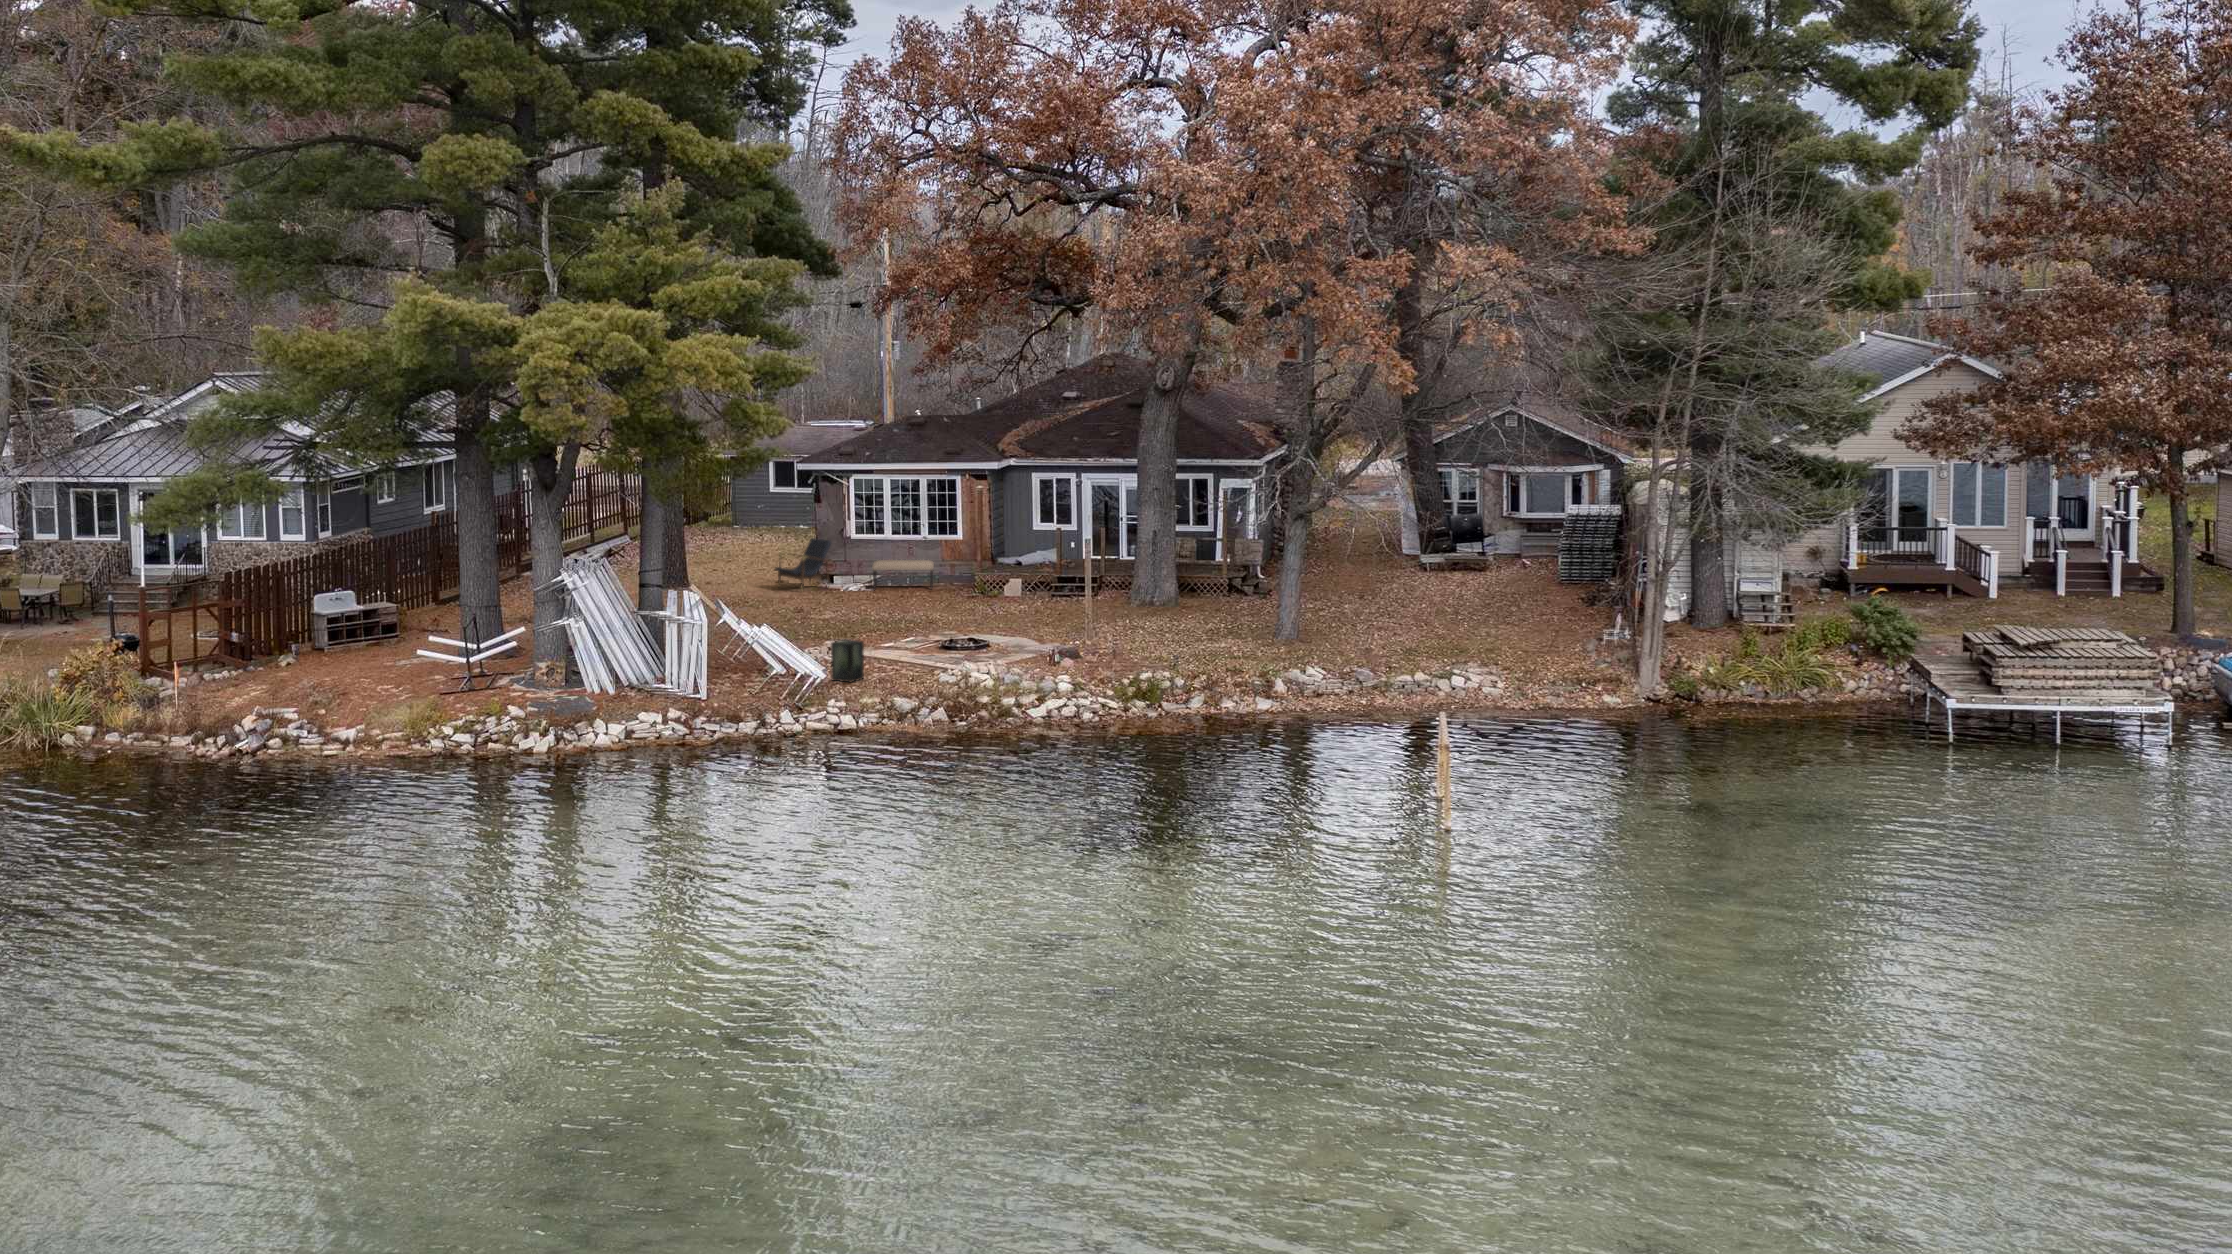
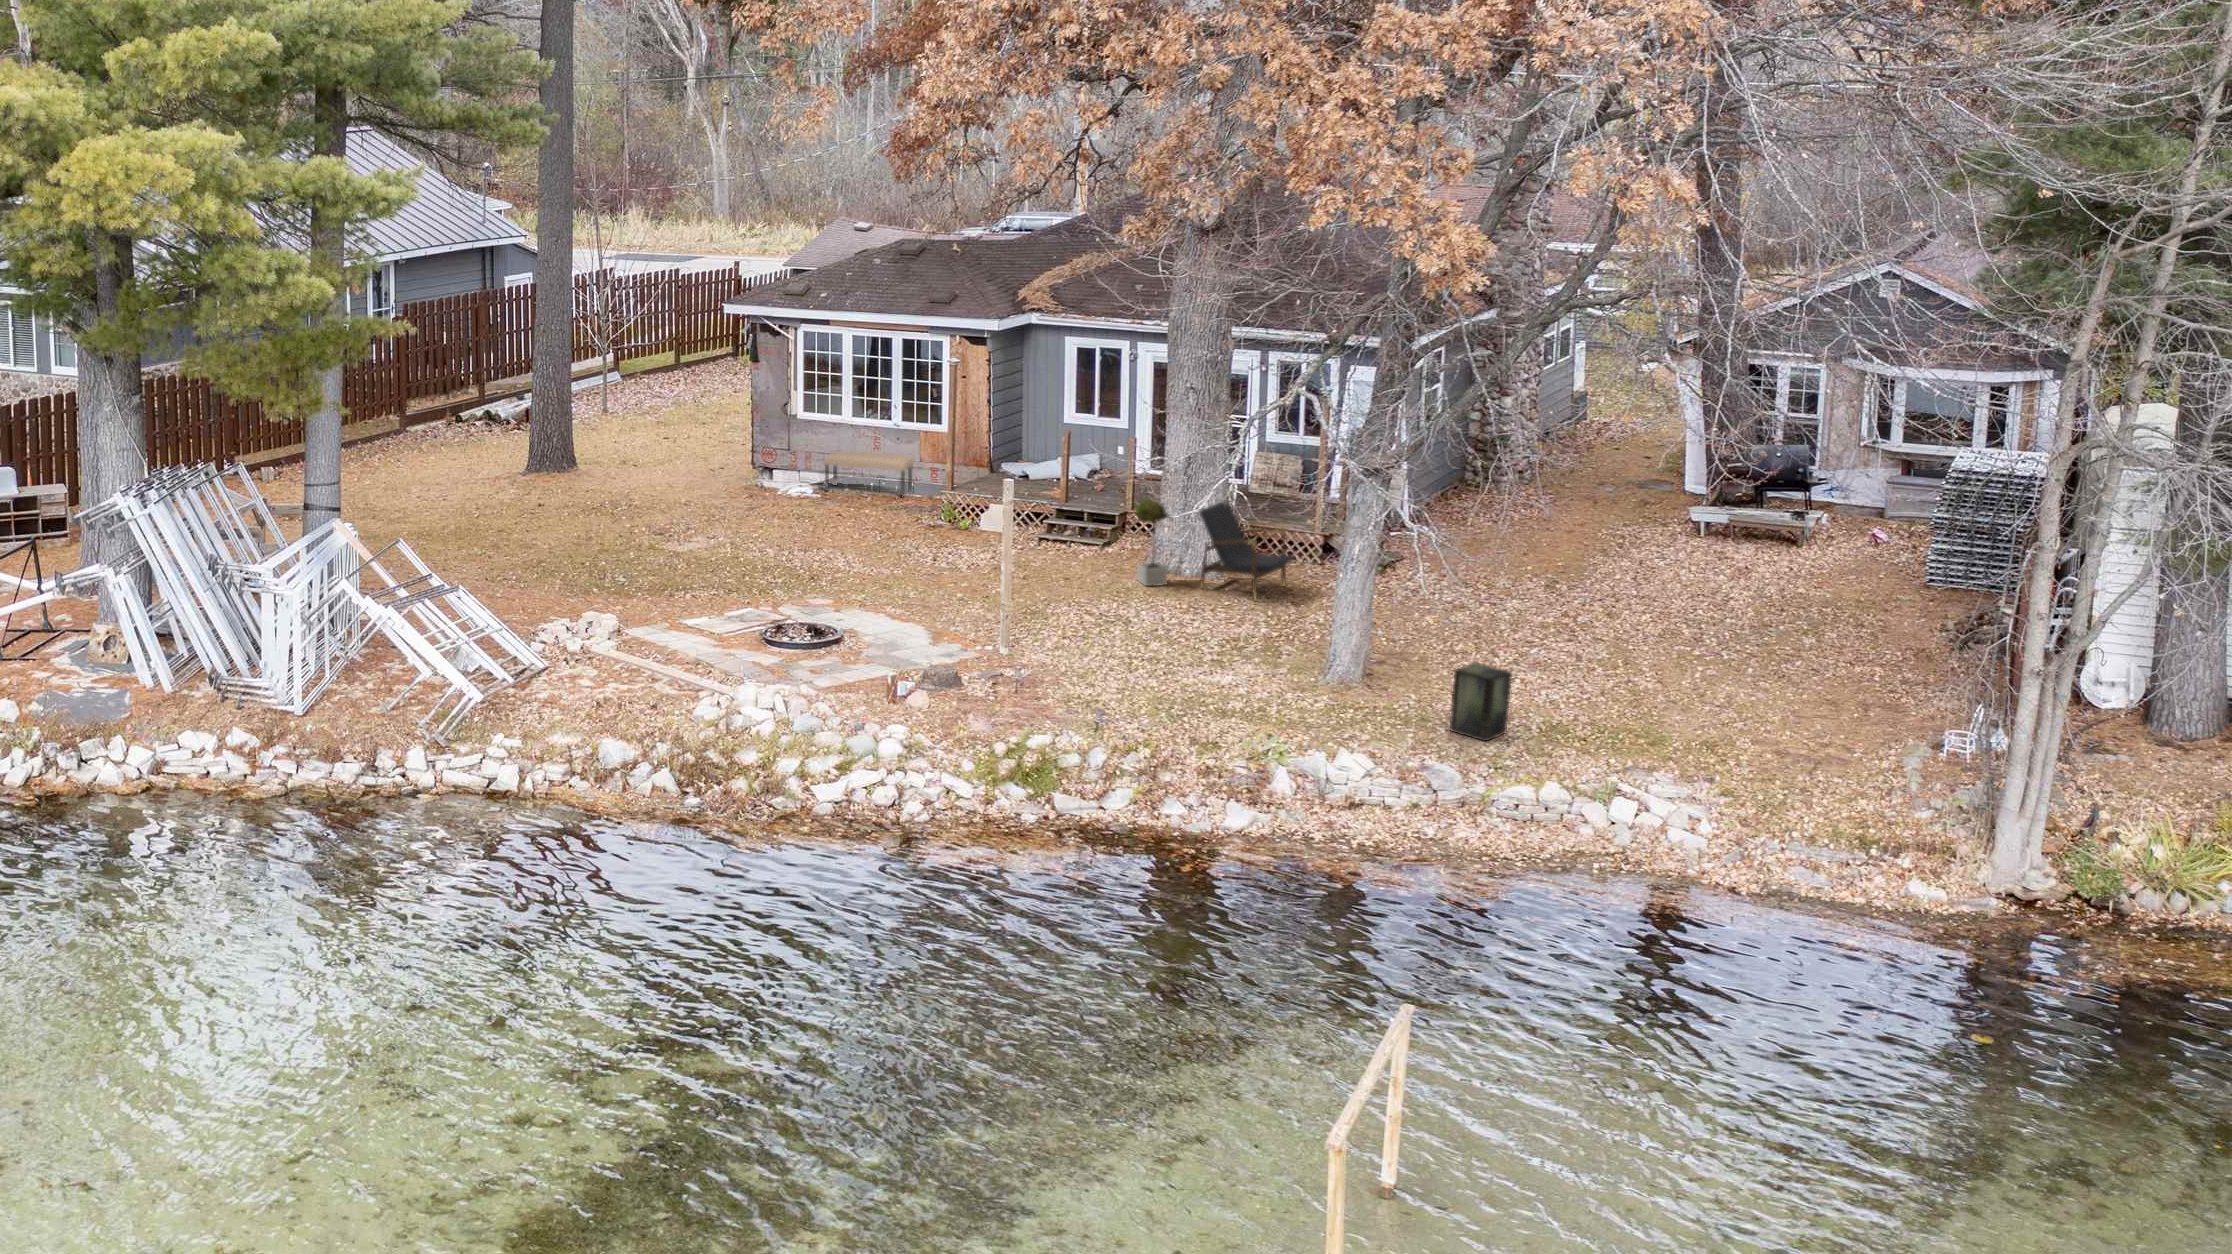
lounge chair: present [775,538,831,589] -> present [1200,502,1295,600]
potted tree: none [1129,560,1152,617] -> present [1136,499,1169,586]
storage box: present [831,639,864,682] -> present [1450,663,1512,741]

